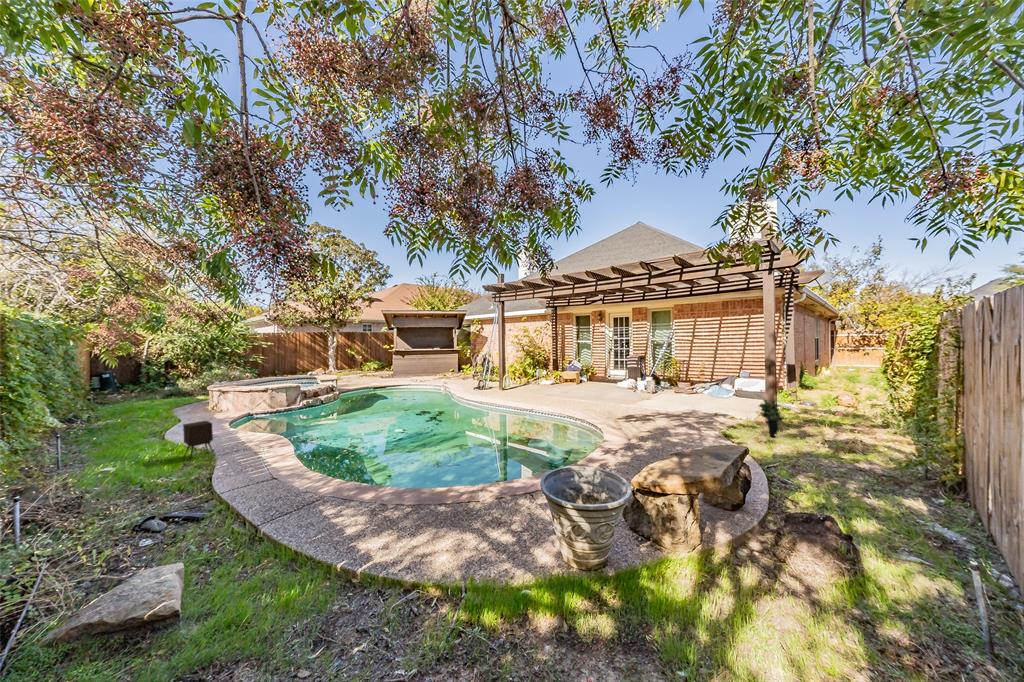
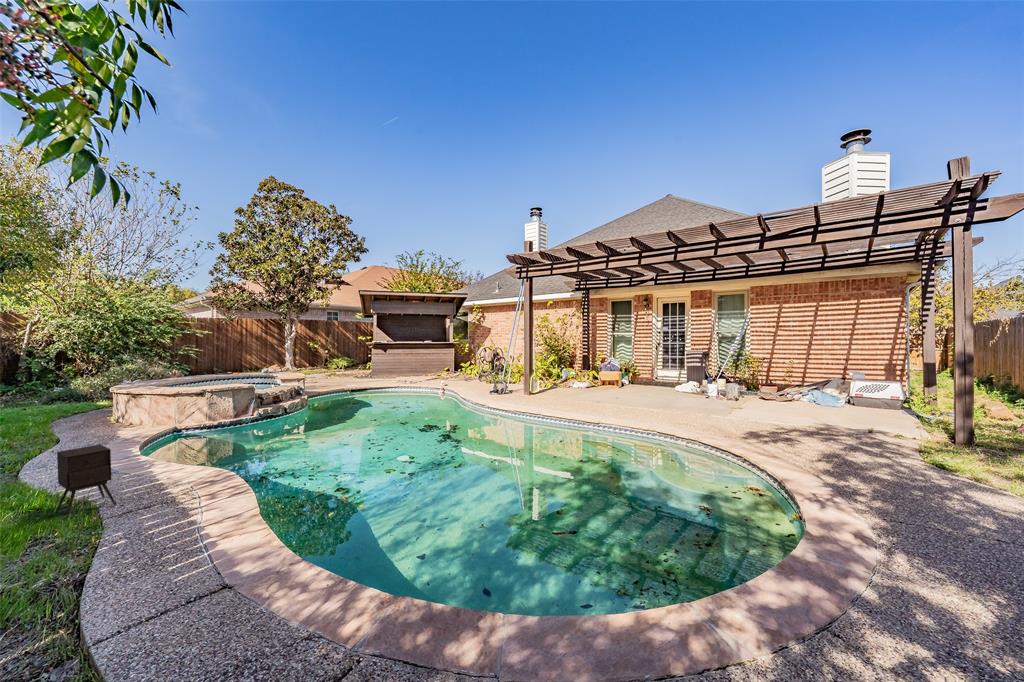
potted plant: present [759,399,784,437] -> none [960,410,1006,468]

